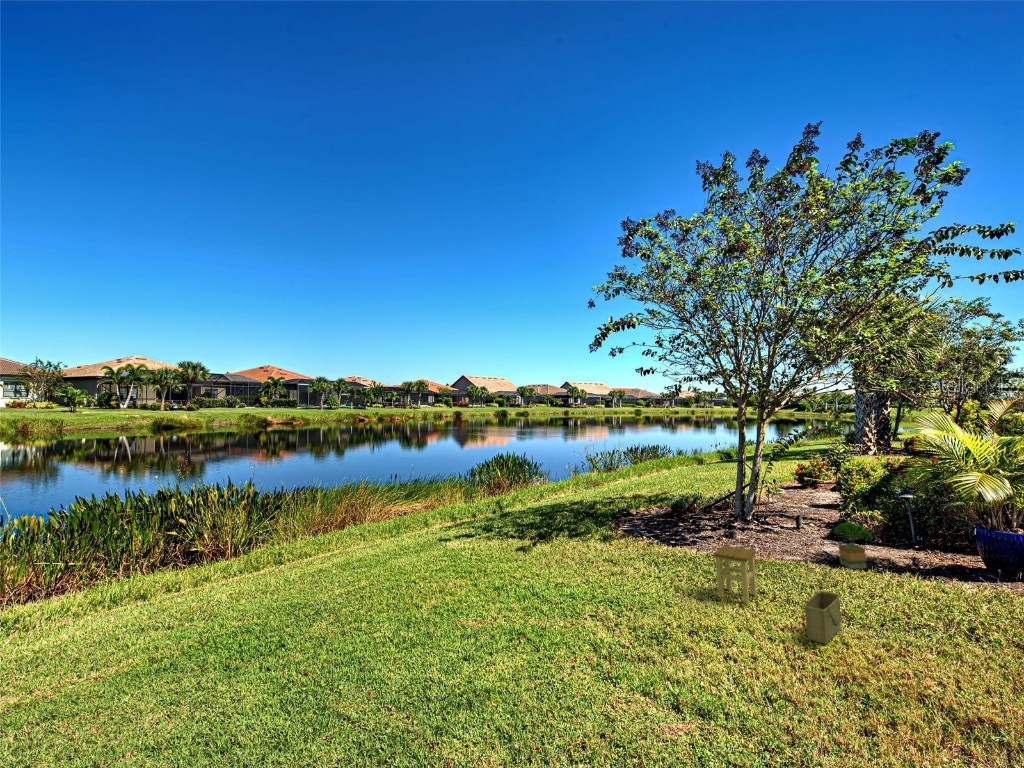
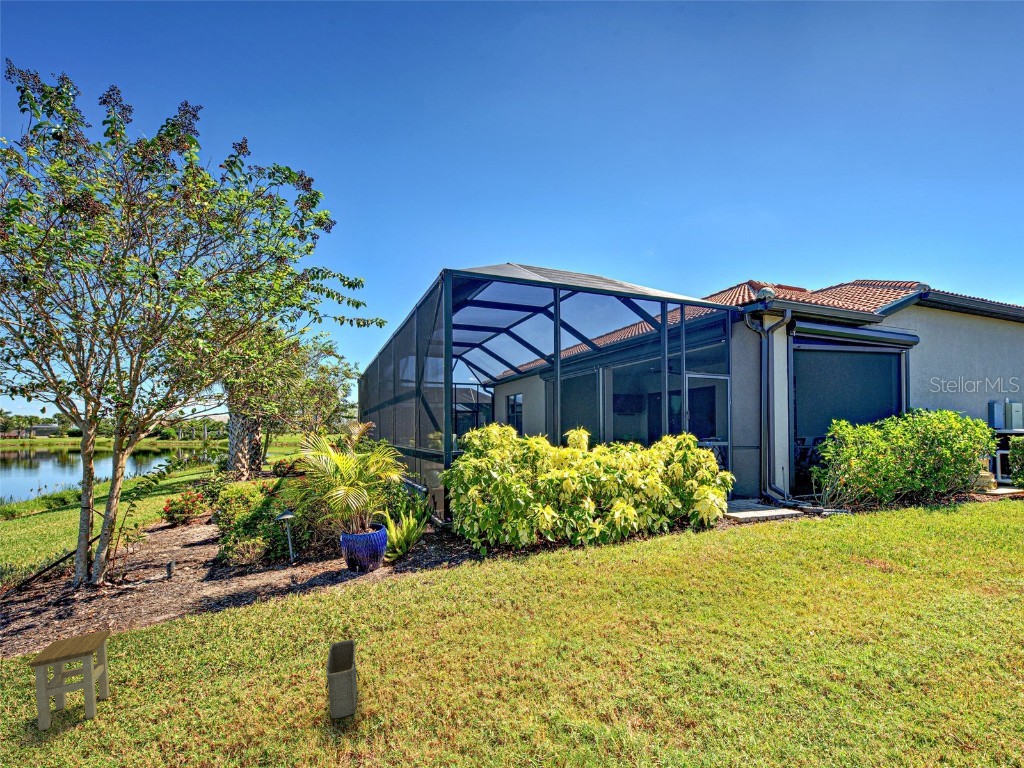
potted tree: present [834,523,872,569] -> none [214,553,256,607]
basket: present [804,590,841,643] -> present [325,639,360,718]

